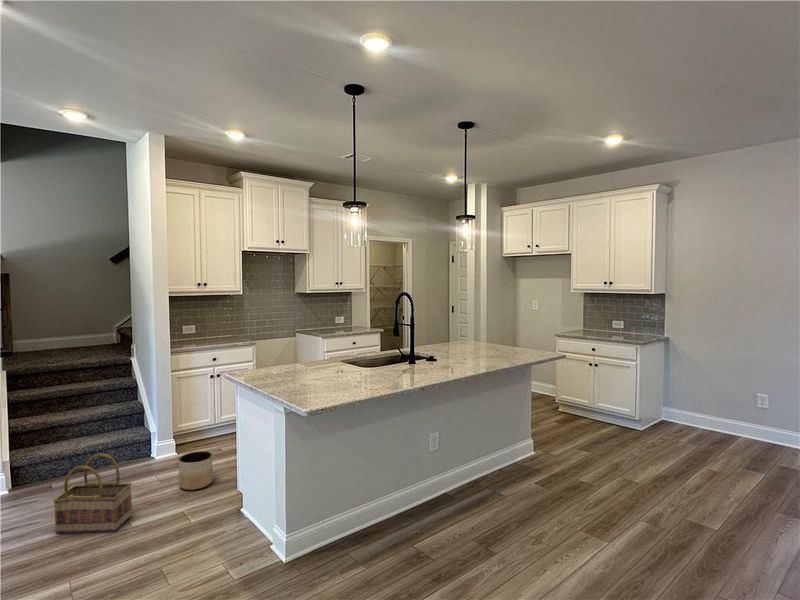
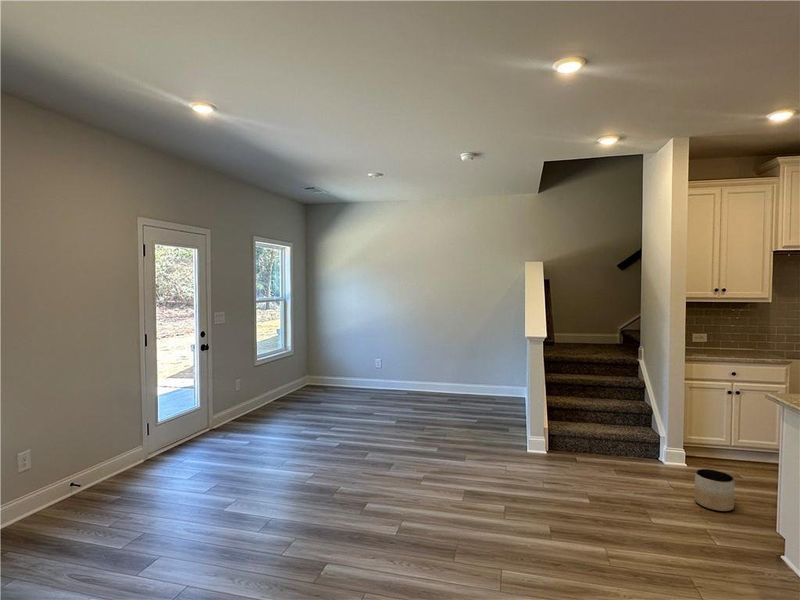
basket: present [53,453,132,533] -> none [585,442,650,519]

